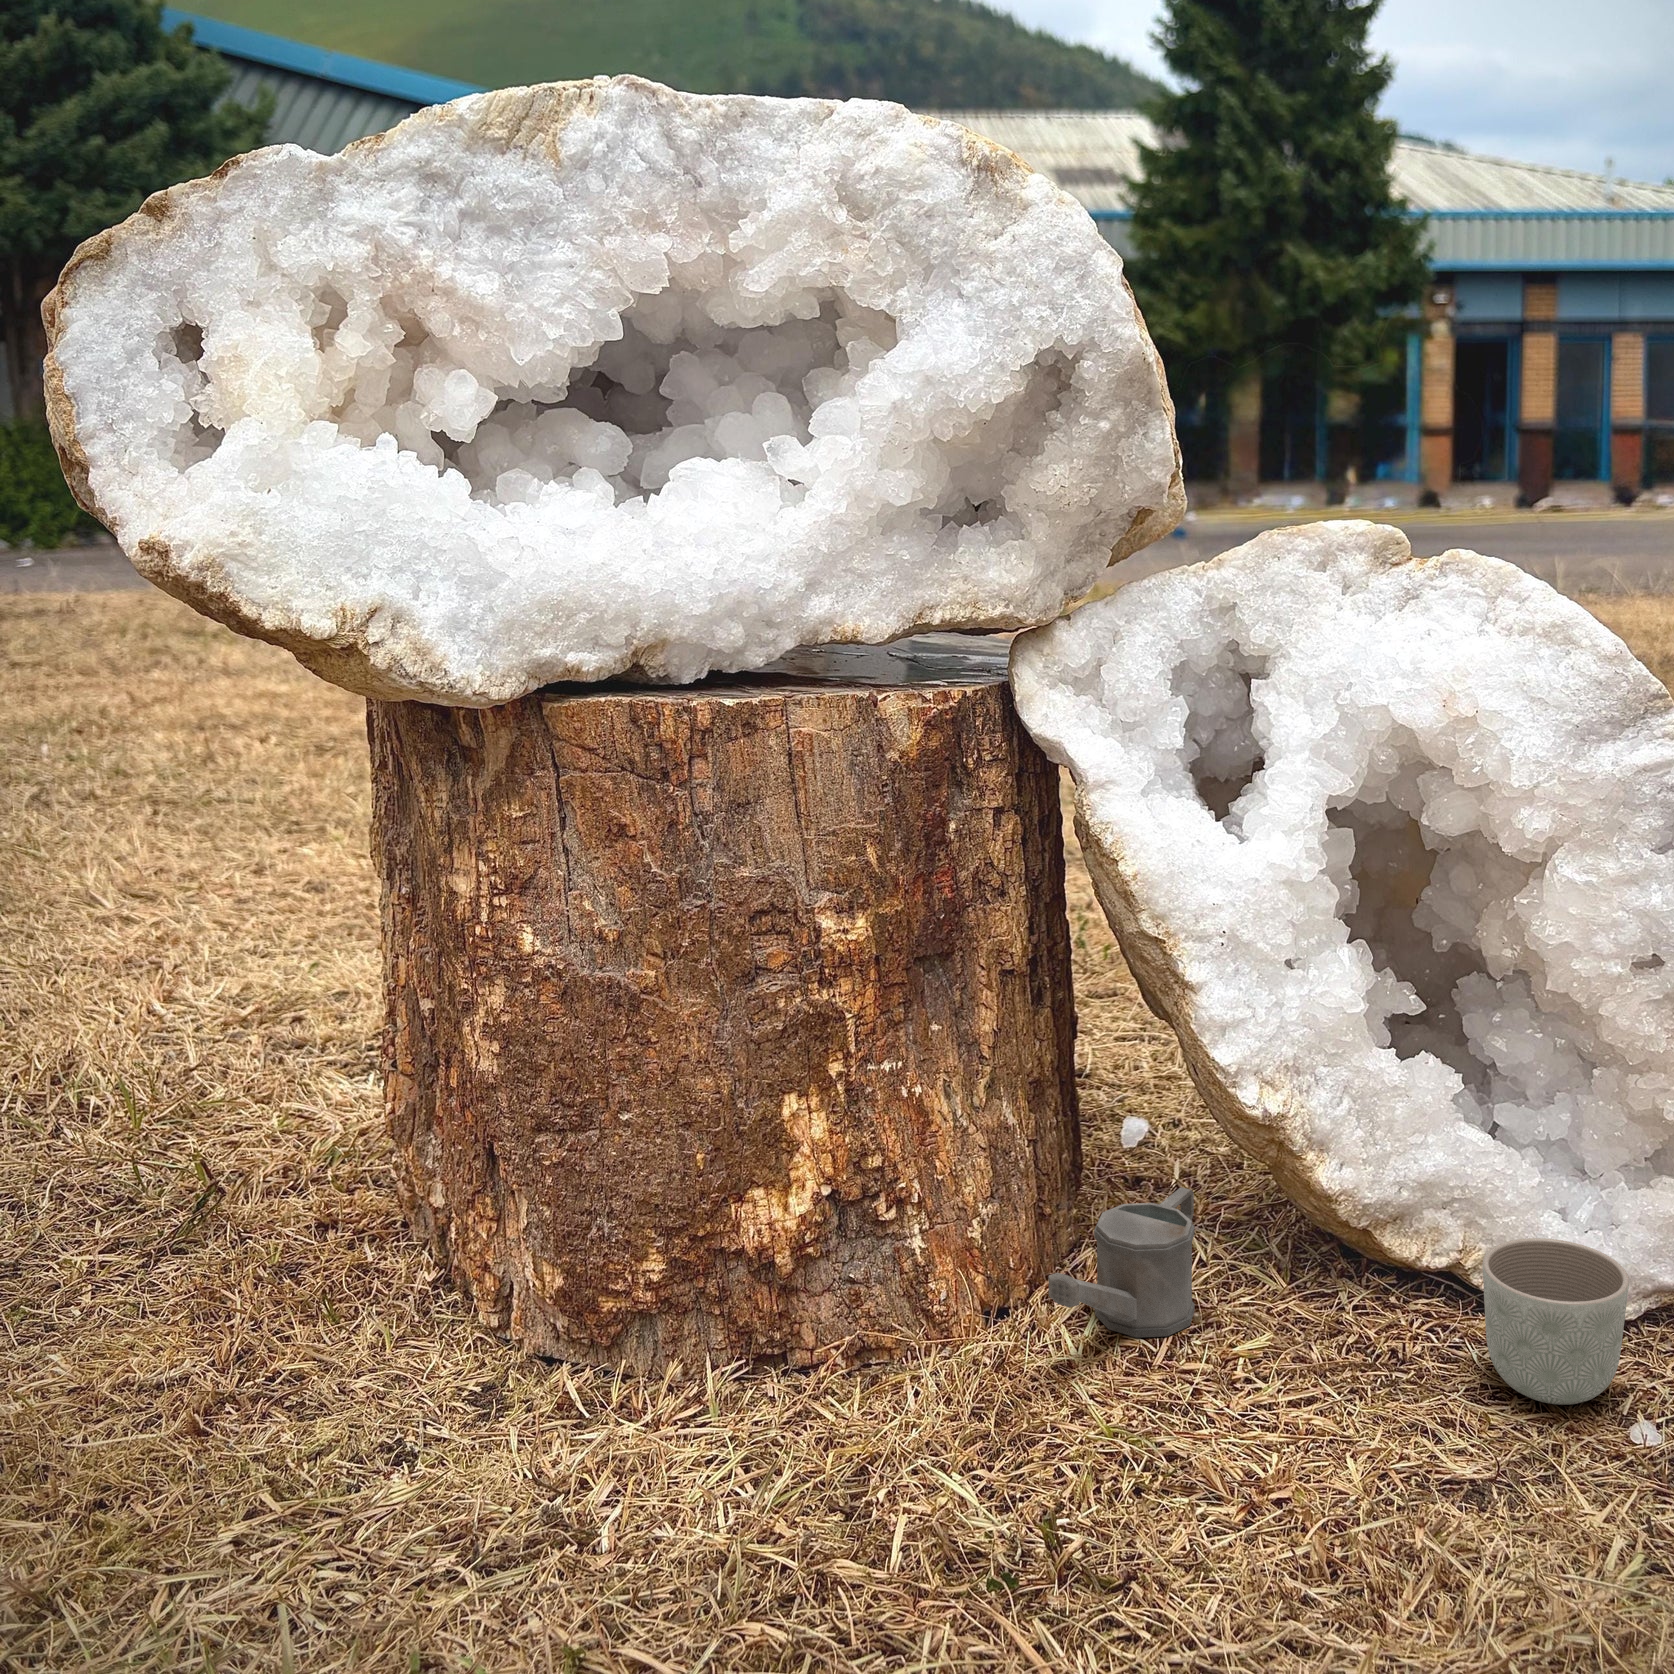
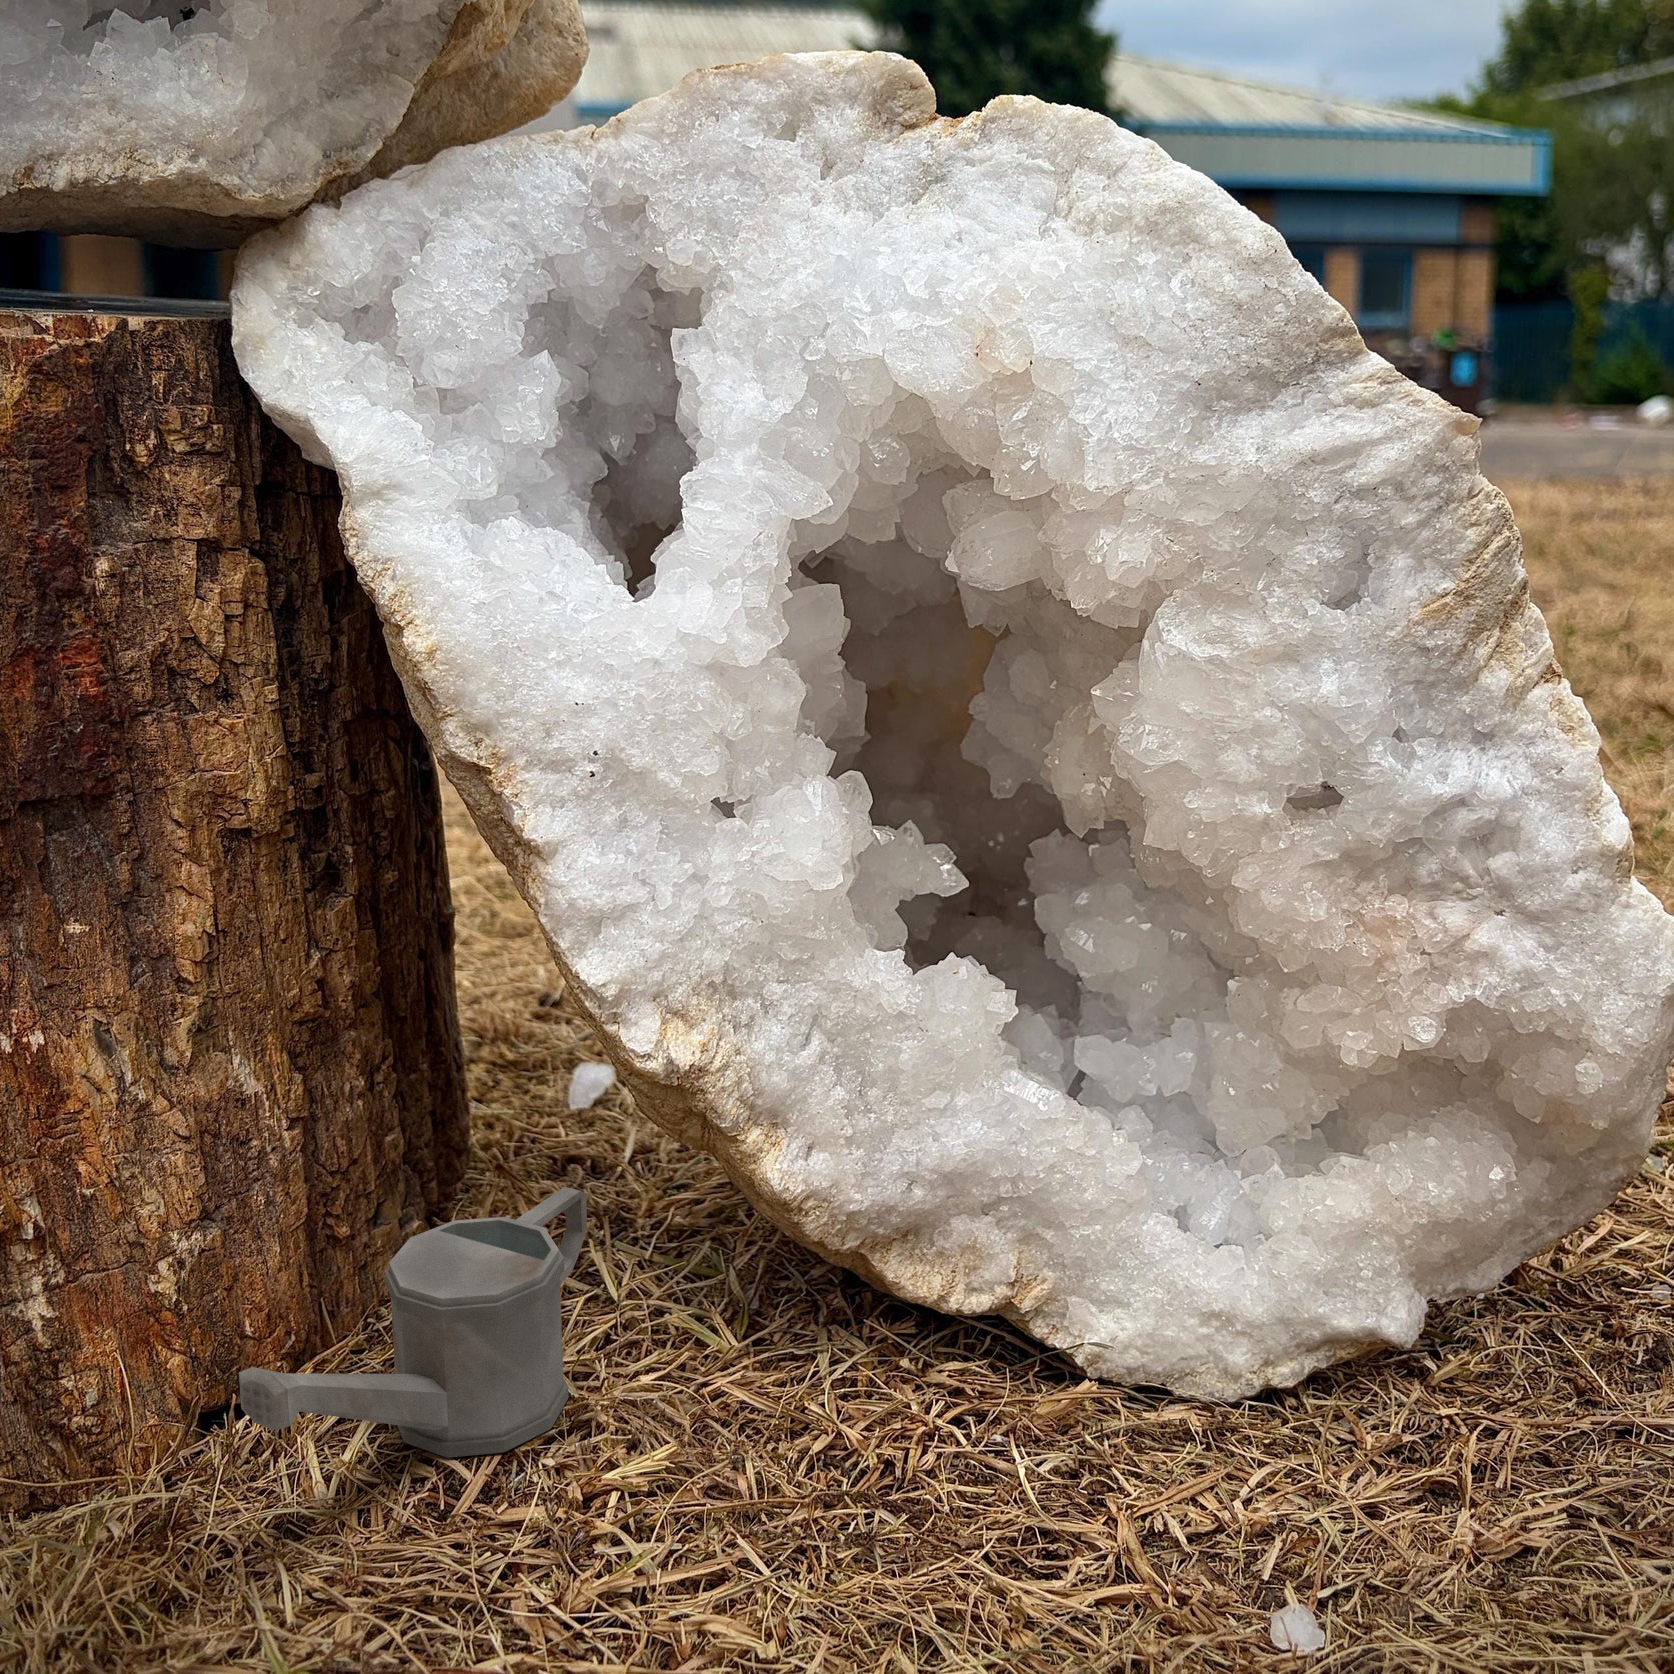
planter: present [1483,1238,1629,1405] -> none [1029,1266,1278,1566]

